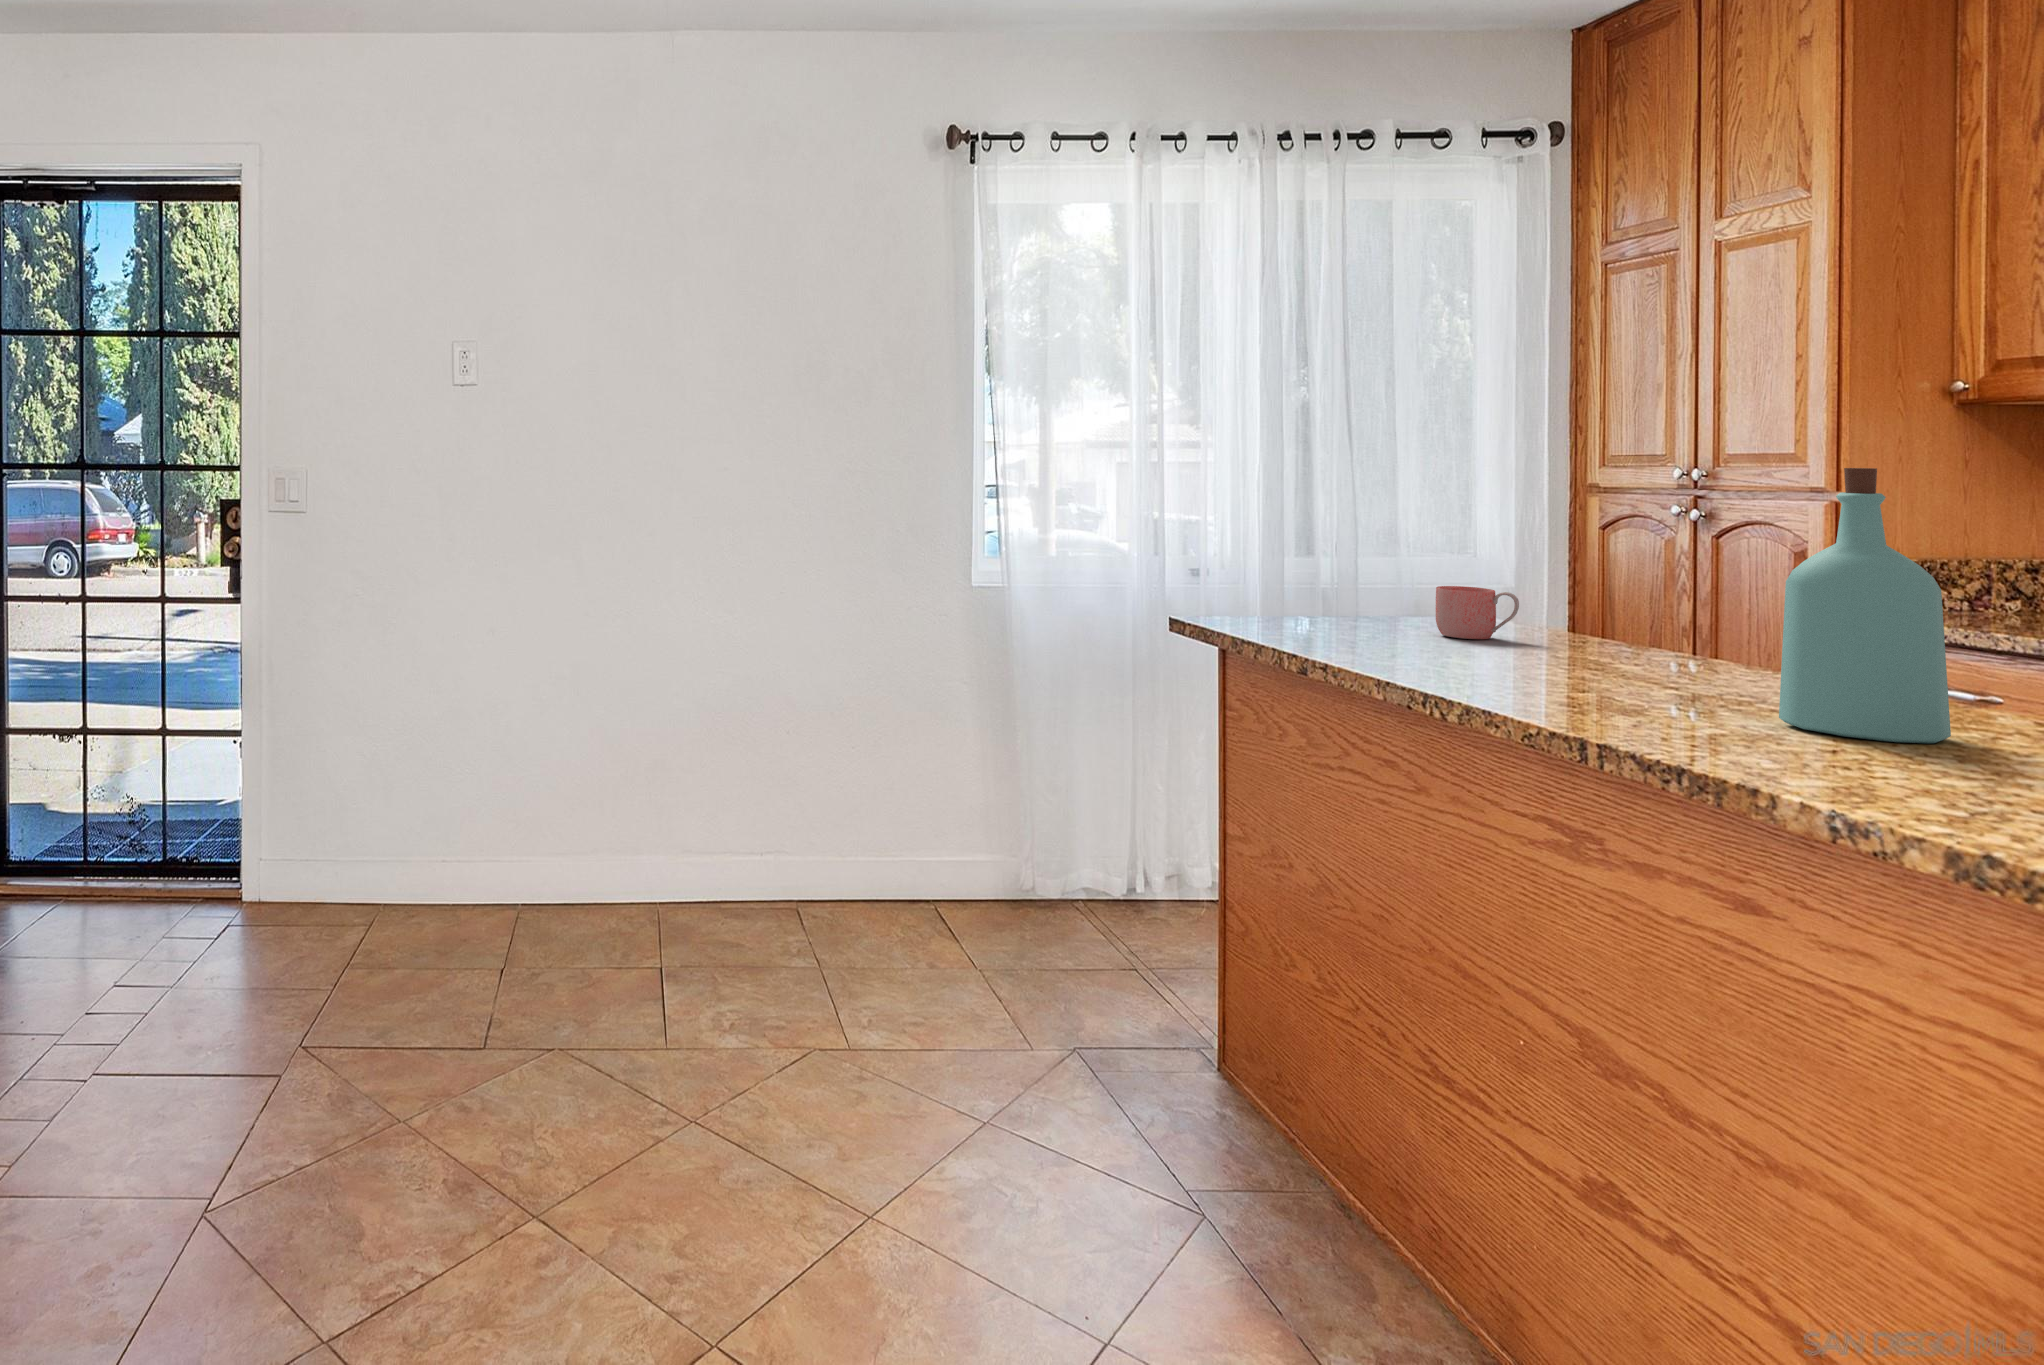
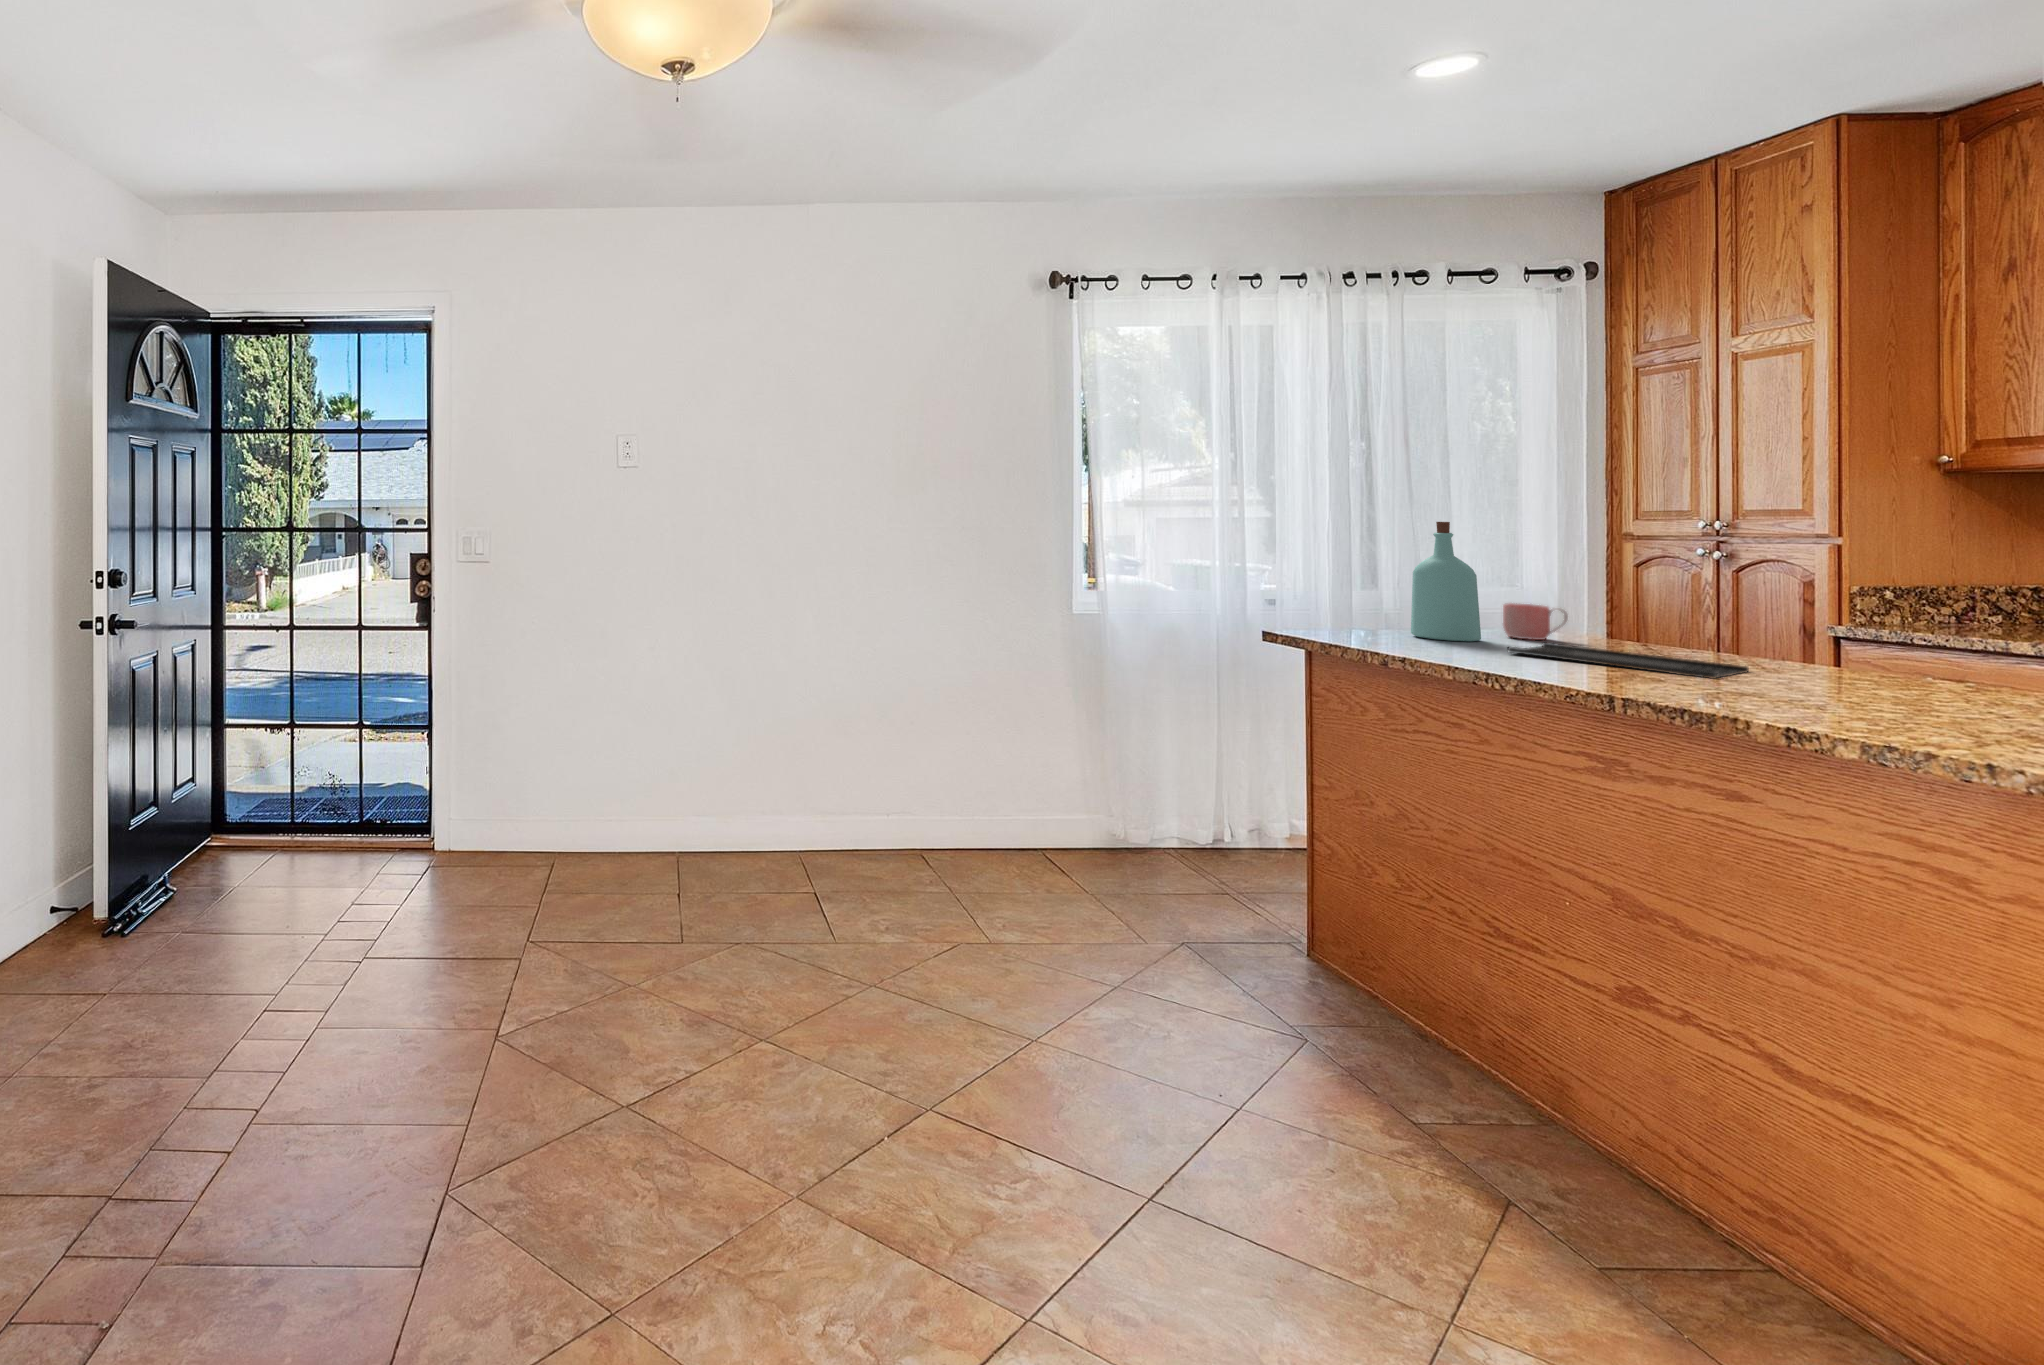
bottle: present [1779,468,1951,744] -> present [1411,522,1481,642]
tray: none [1438,644,1757,701] -> present [1508,642,1749,678]

